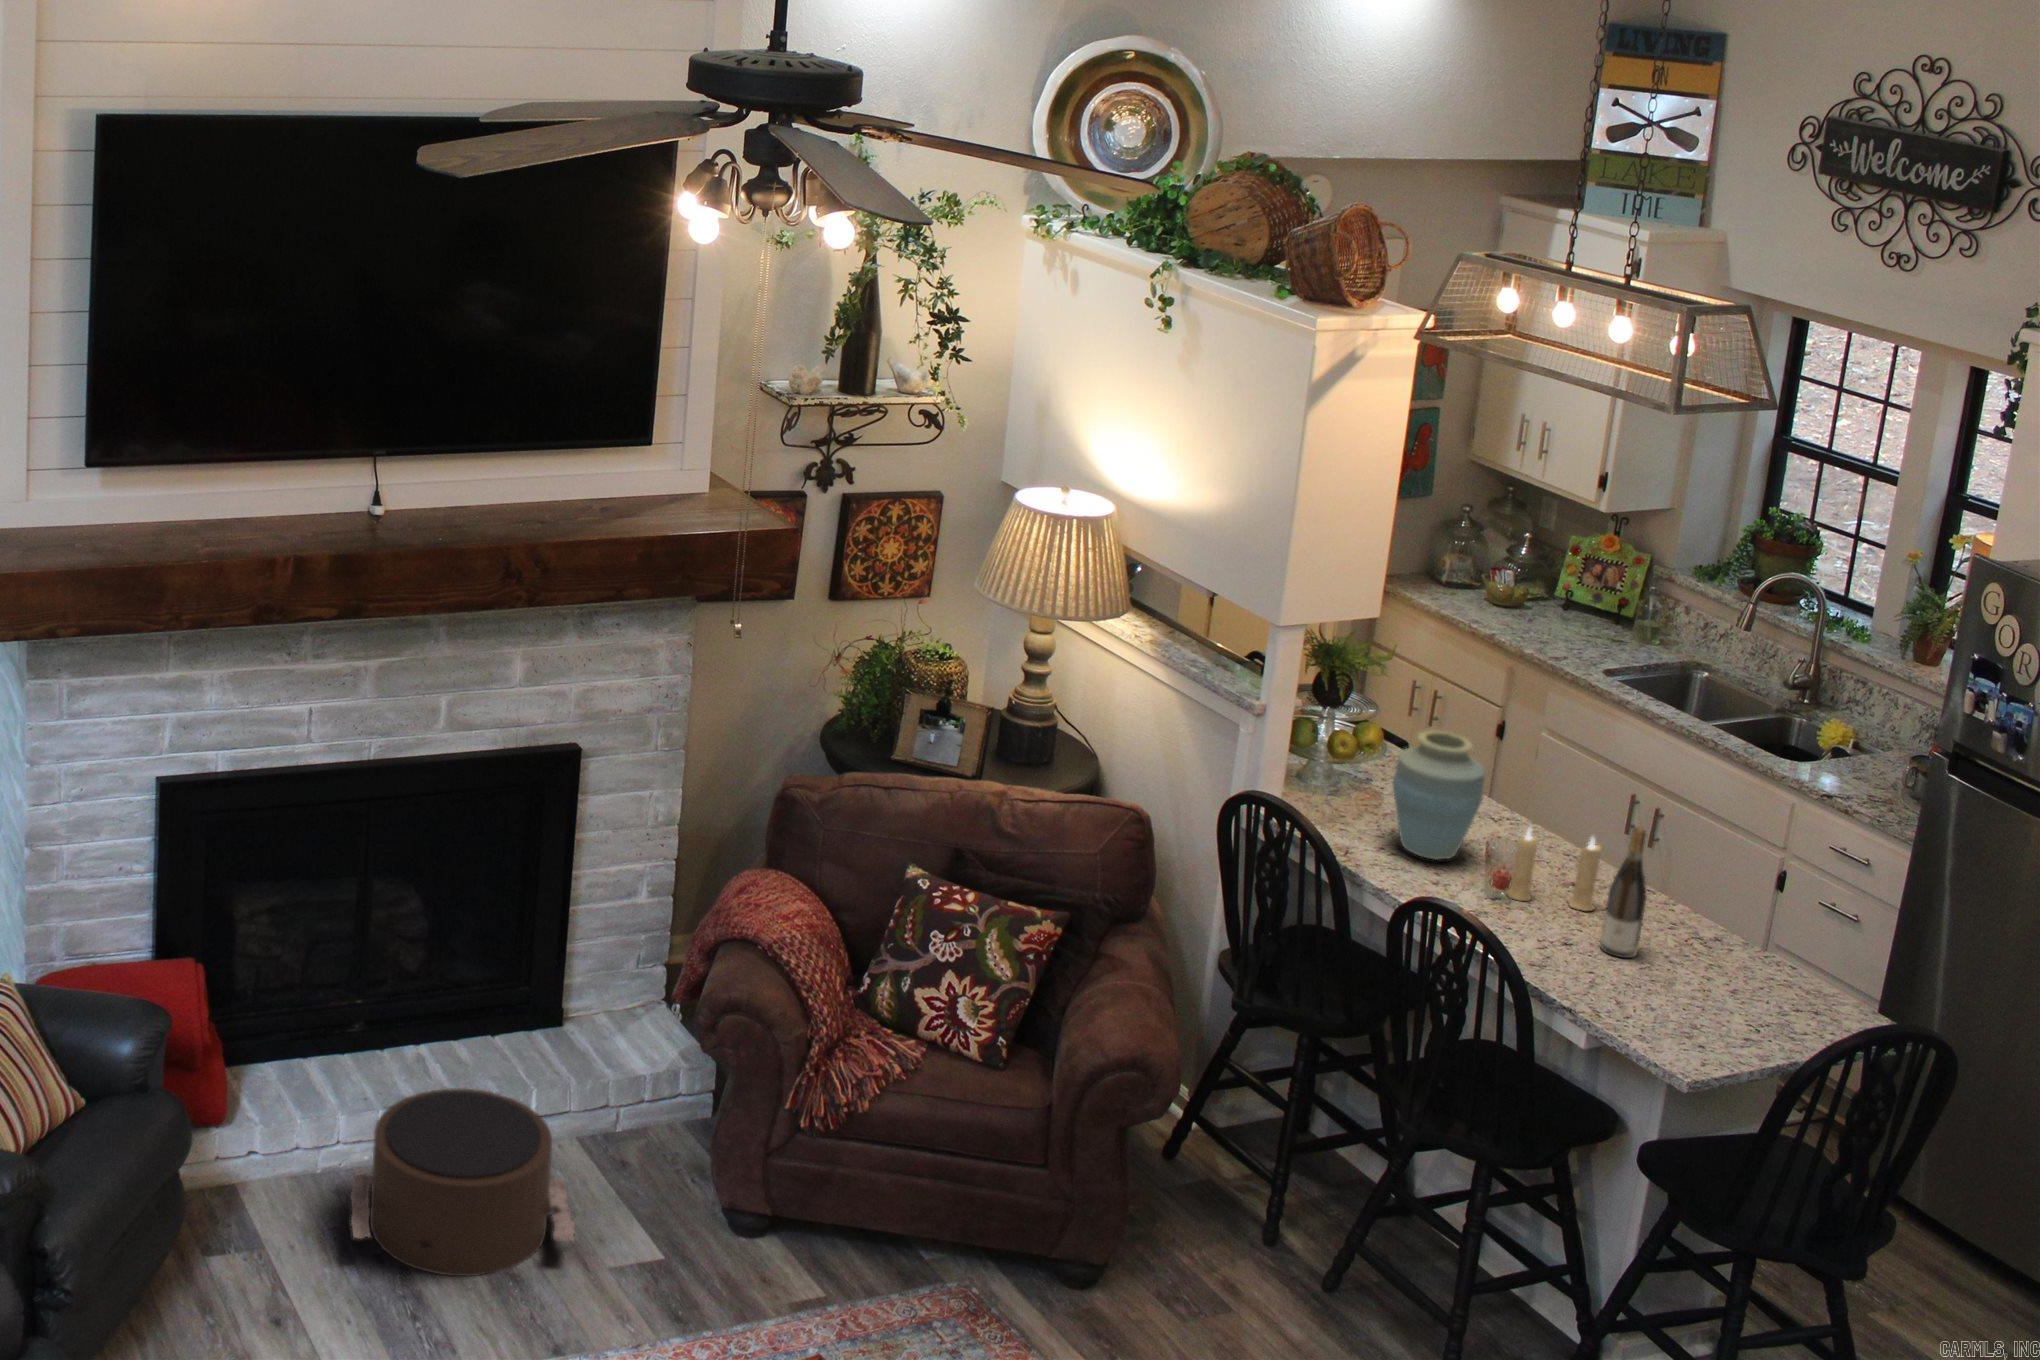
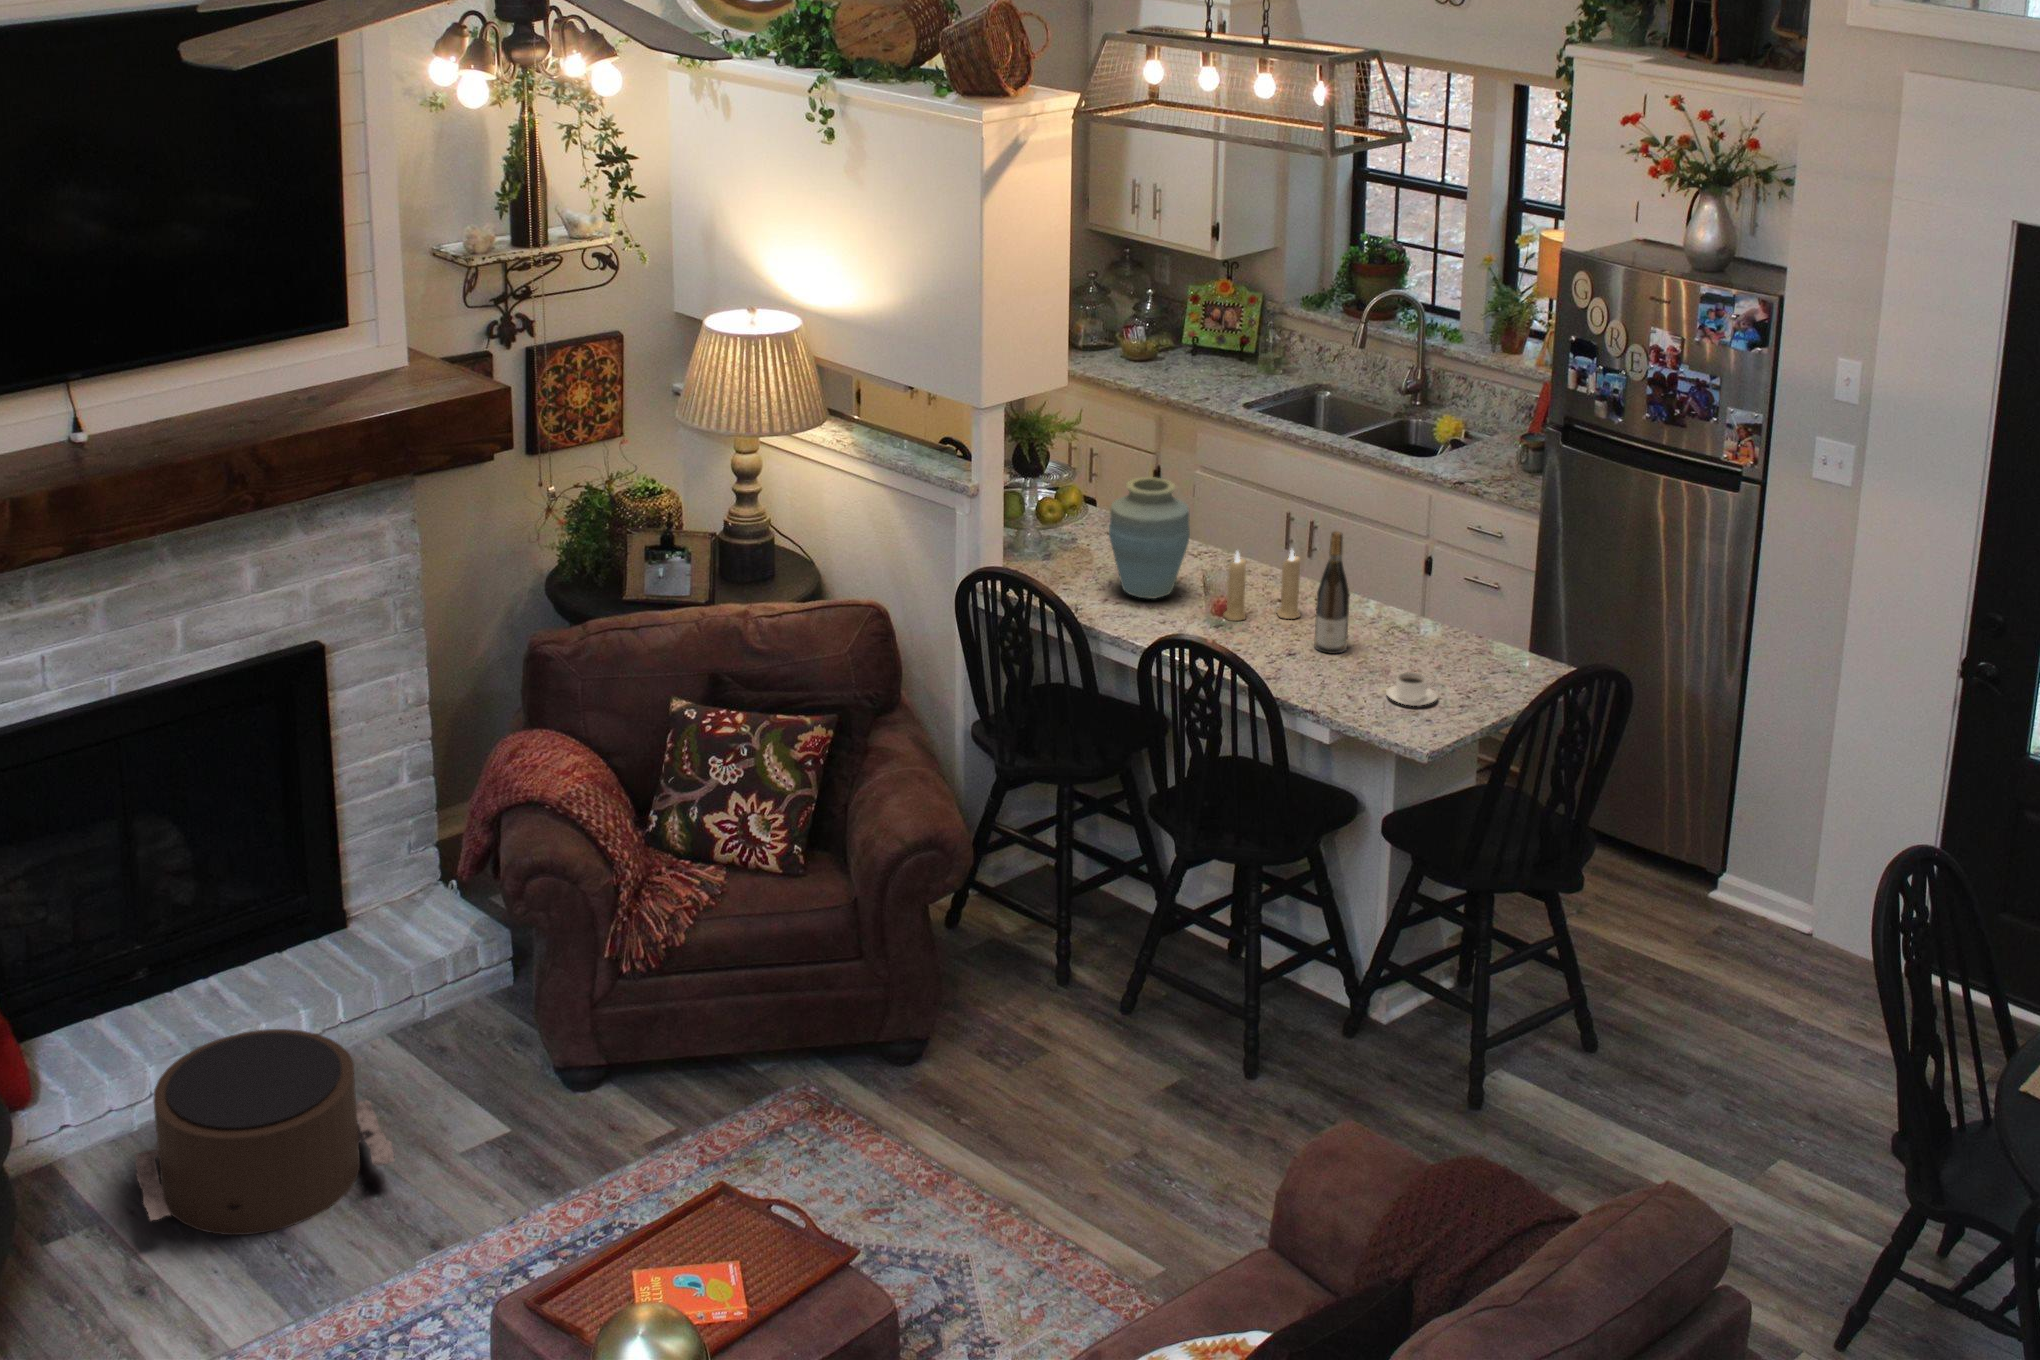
coffee cup: none [1666,994,1726,1034] -> present [1386,672,1437,706]

